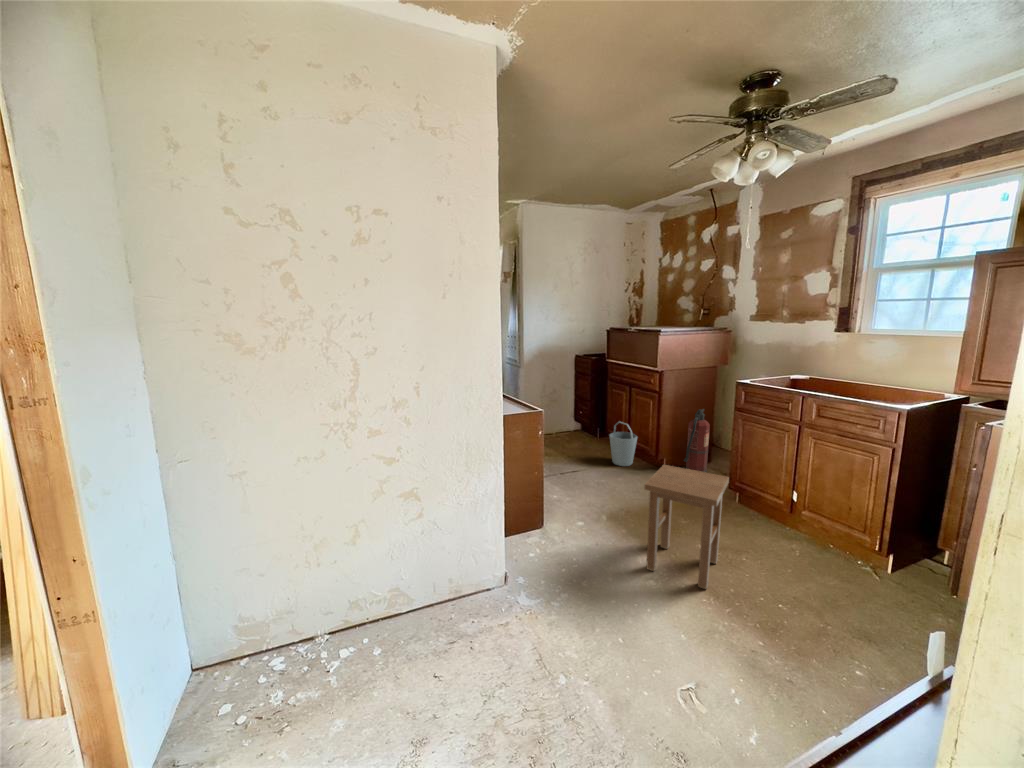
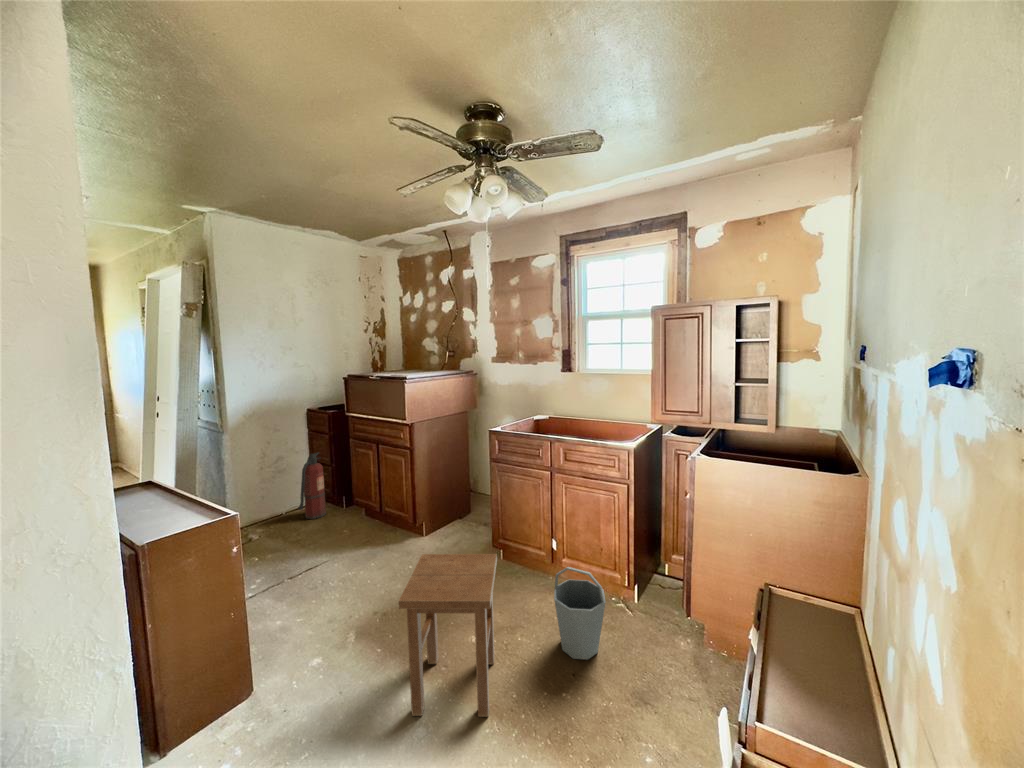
fire extinguisher: present [683,409,710,473] -> present [298,452,326,519]
bucket: present [609,422,637,466] -> present [554,567,606,660]

